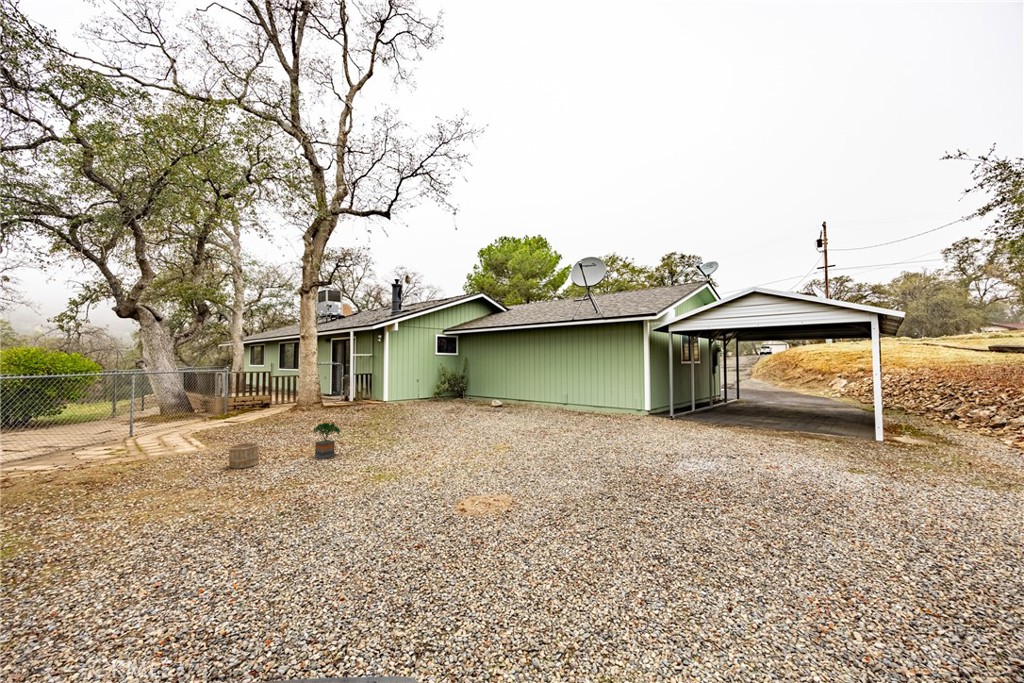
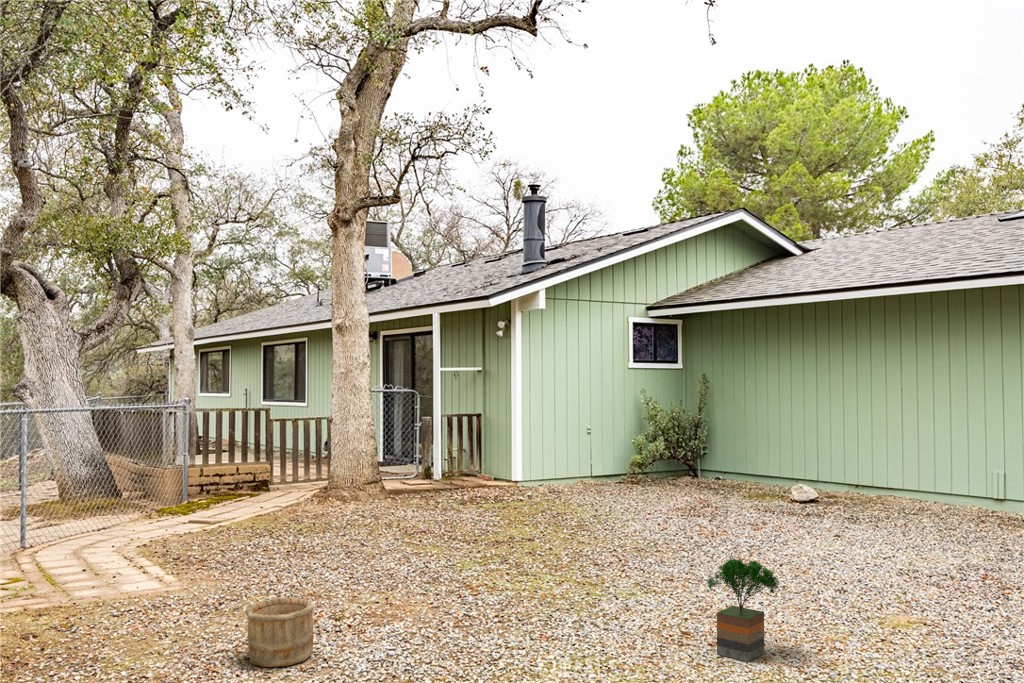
potted tree: present [313,423,340,459] -> present [708,558,779,662]

